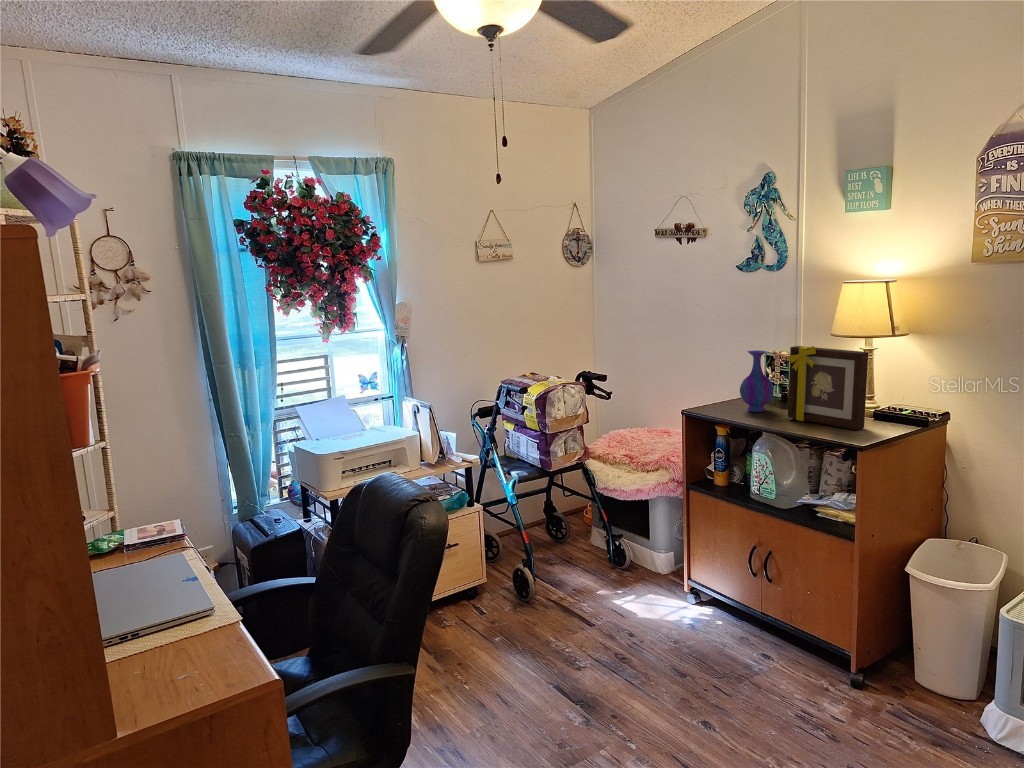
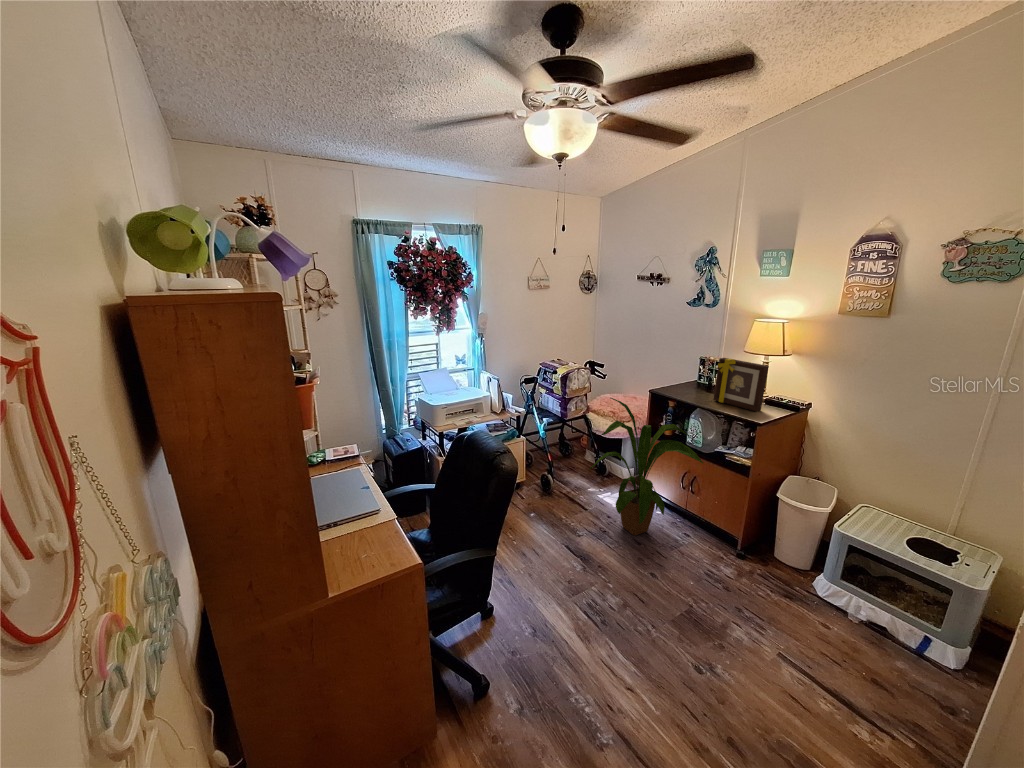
vase: present [740,350,774,412] -> none [685,357,706,394]
house plant: none [587,424,776,662] -> present [590,398,703,536]

